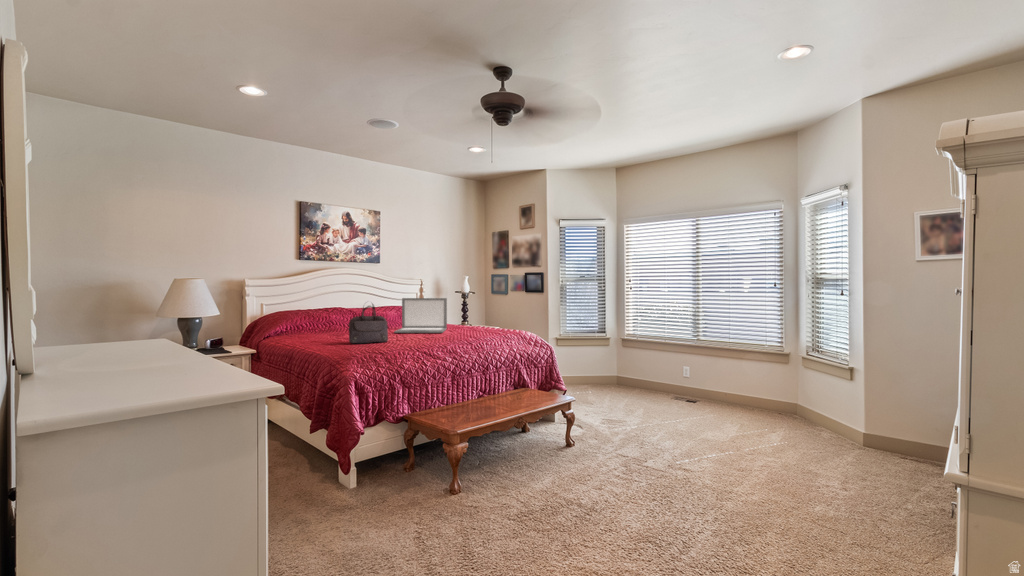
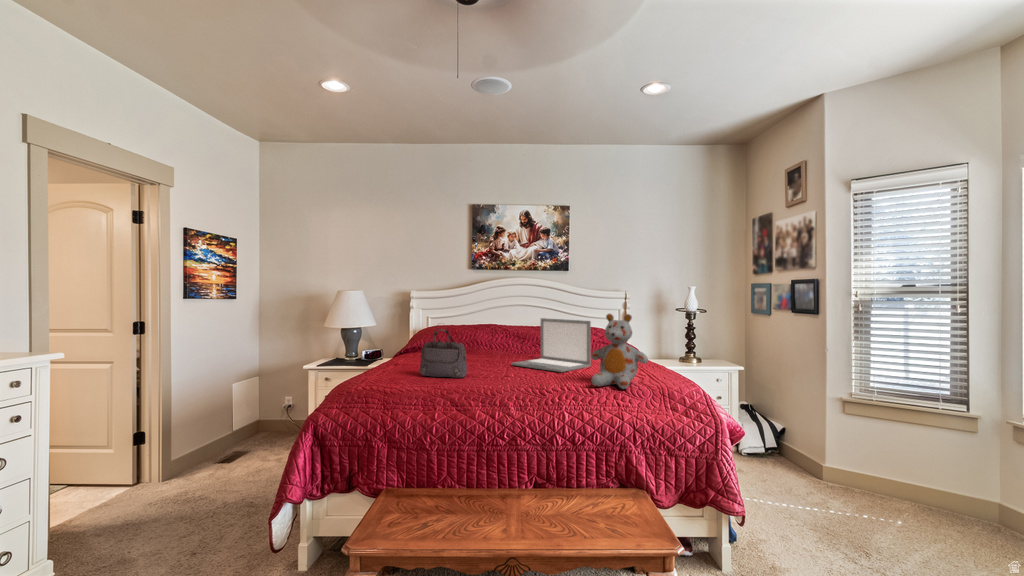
stuffed bear: none [473,291,509,336] -> present [591,314,648,389]

